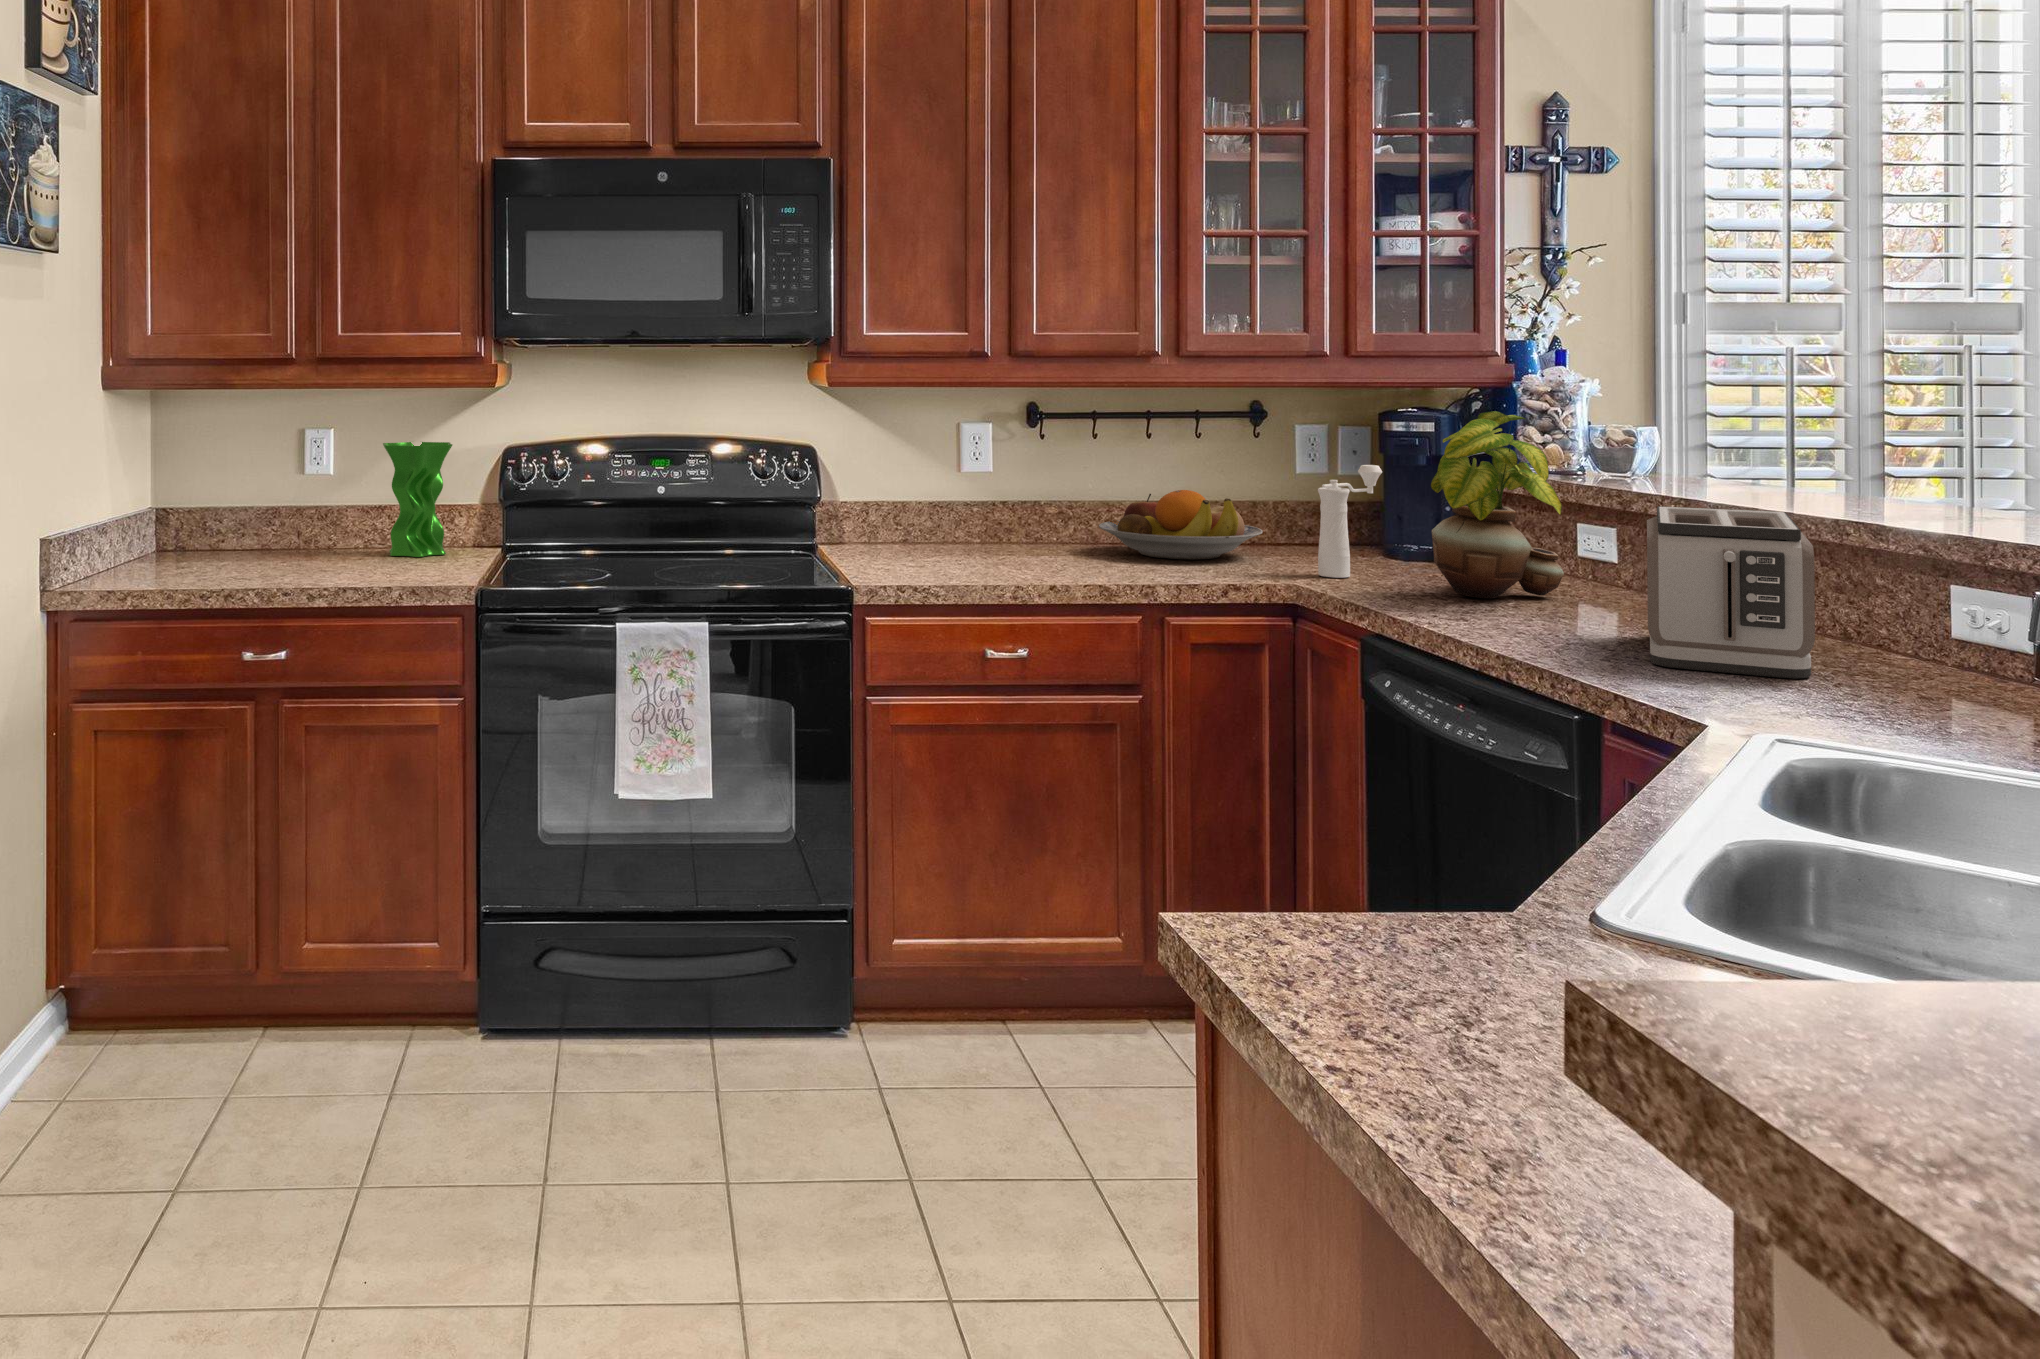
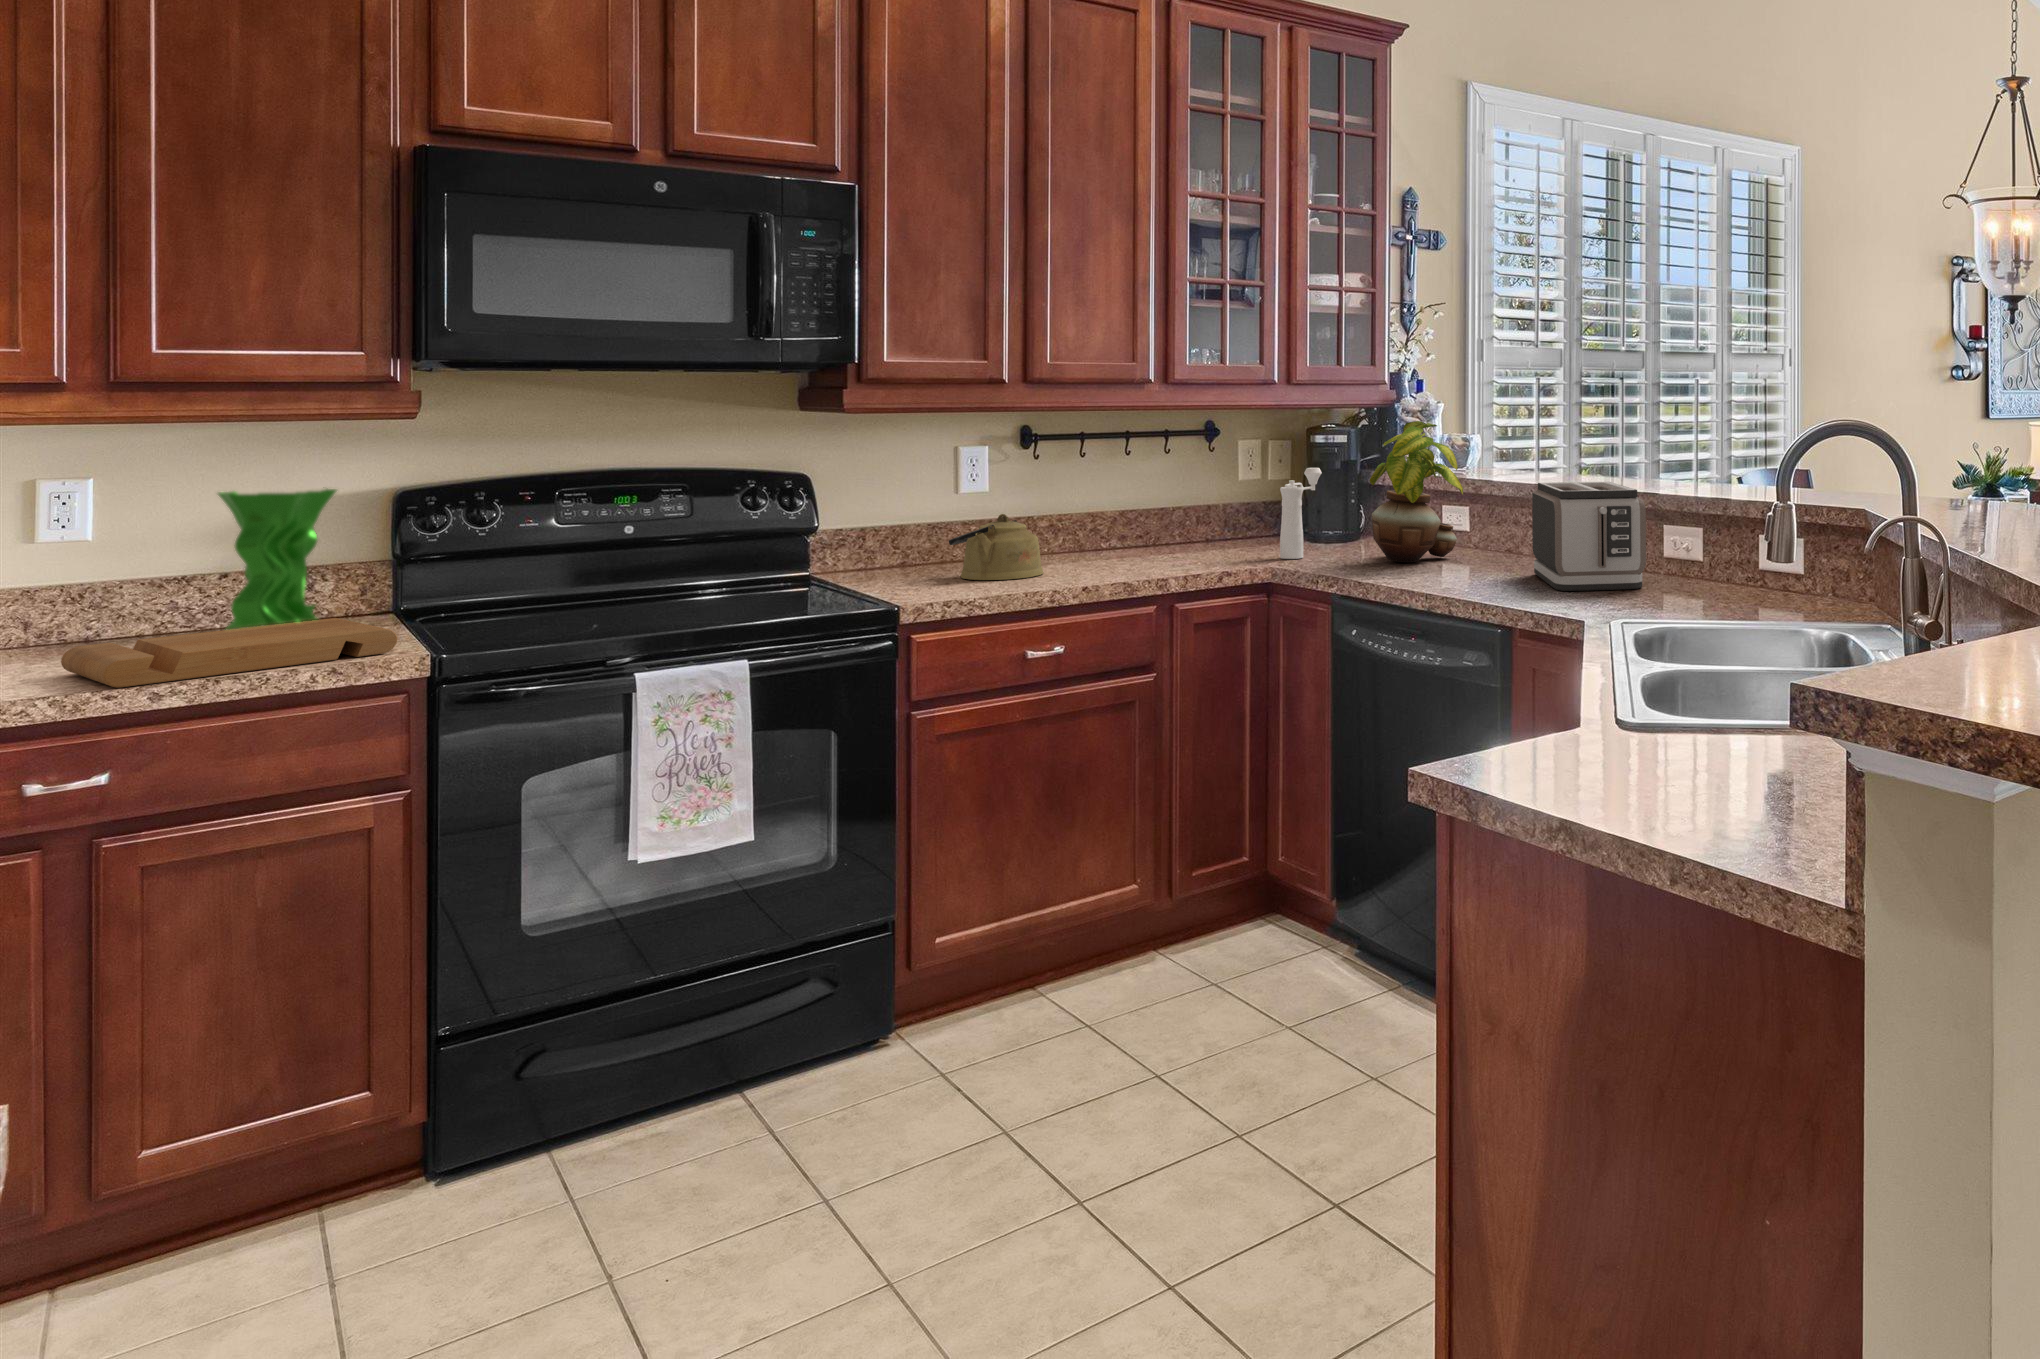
fruit bowl: present [1099,490,1263,559] -> none [1085,497,1224,557]
kettle: none [932,499,1031,570] -> present [949,514,1044,580]
cutting board: none [269,551,455,591] -> present [61,618,397,688]

